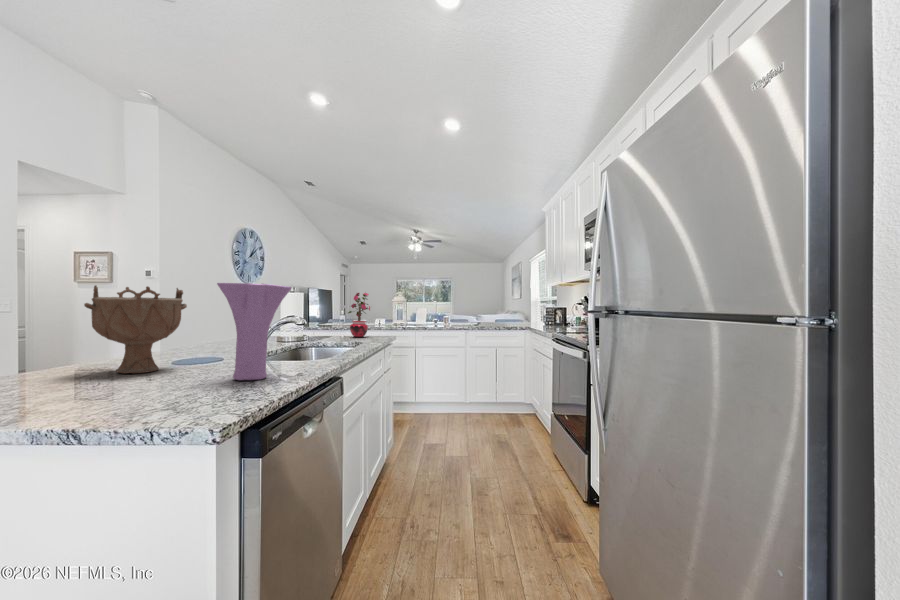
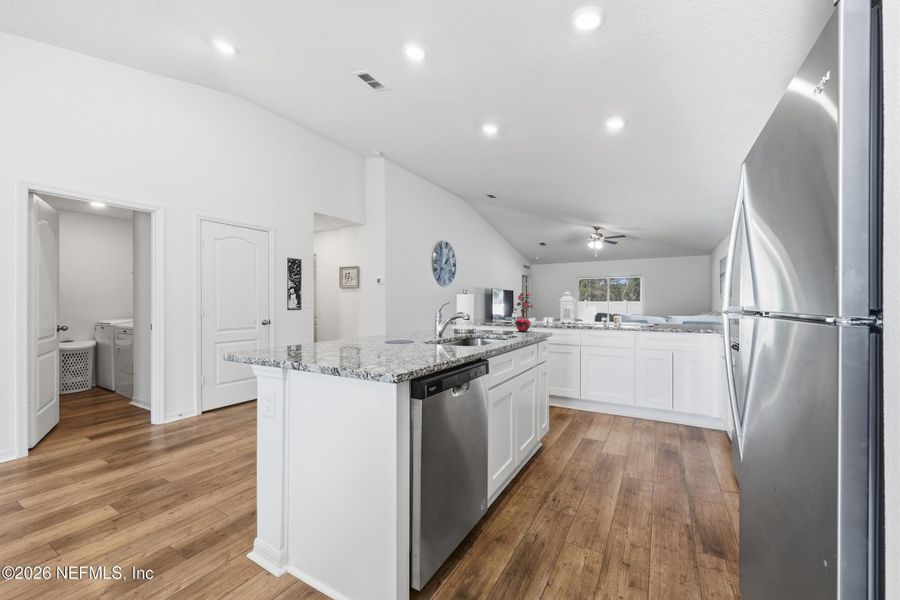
vase: present [217,283,291,380] -> none [405,290,450,355]
decorative bowl: present [84,285,187,374] -> none [341,292,392,347]

